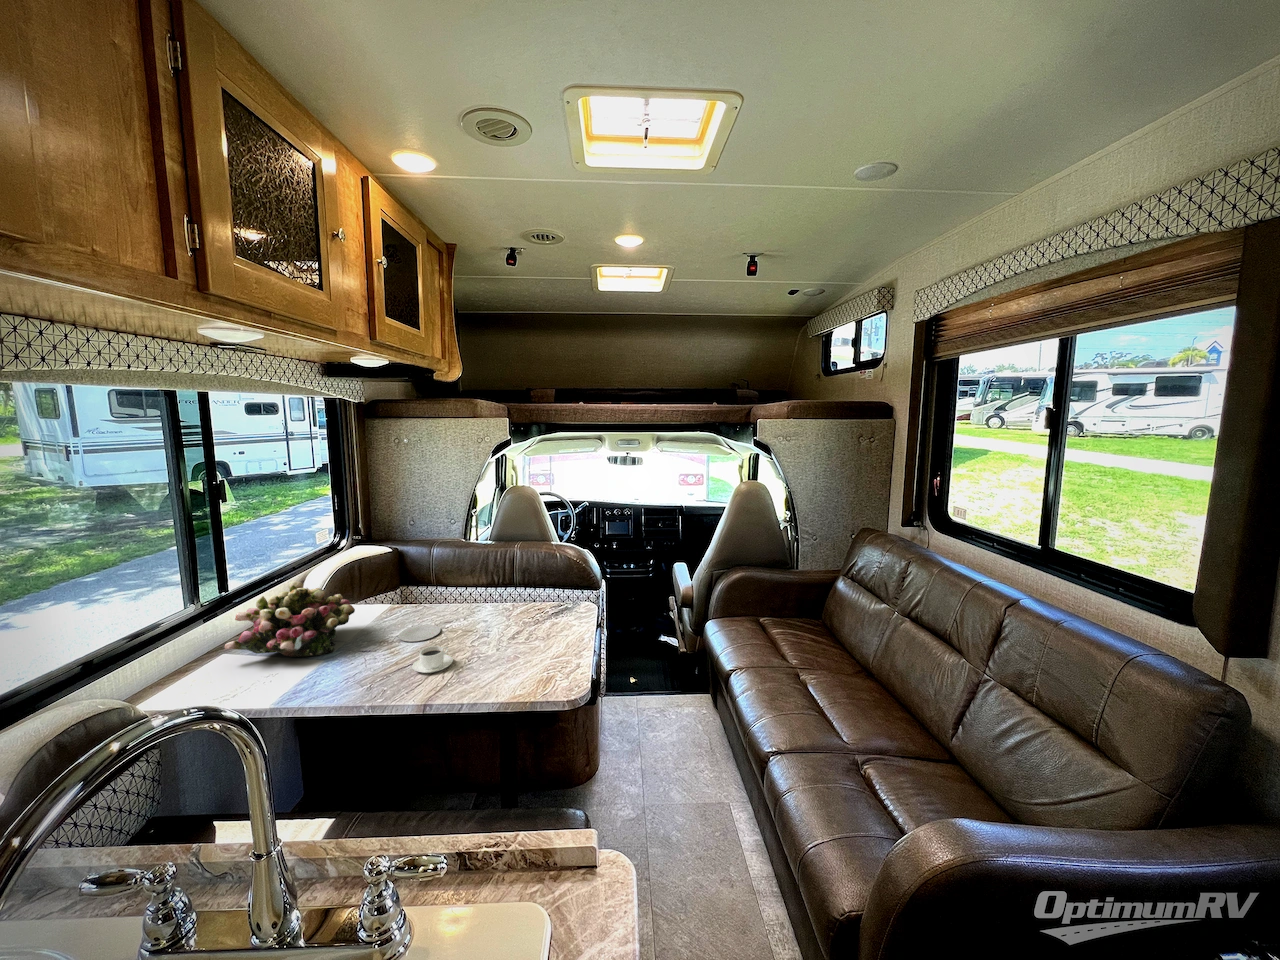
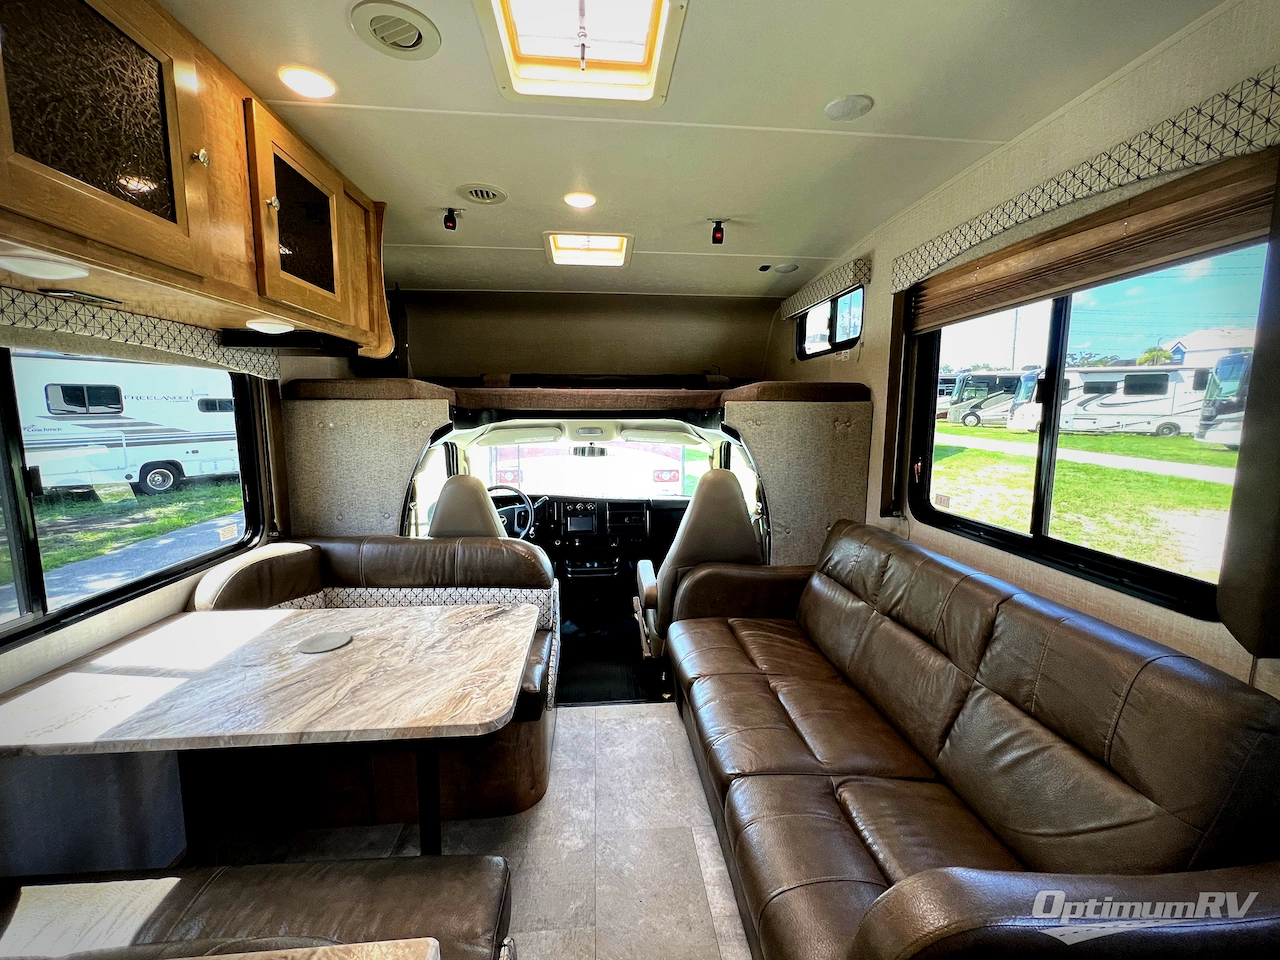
flower arrangement: present [225,581,355,657] -> none [66,582,242,674]
coffee cup: present [412,646,453,673] -> none [300,658,353,691]

